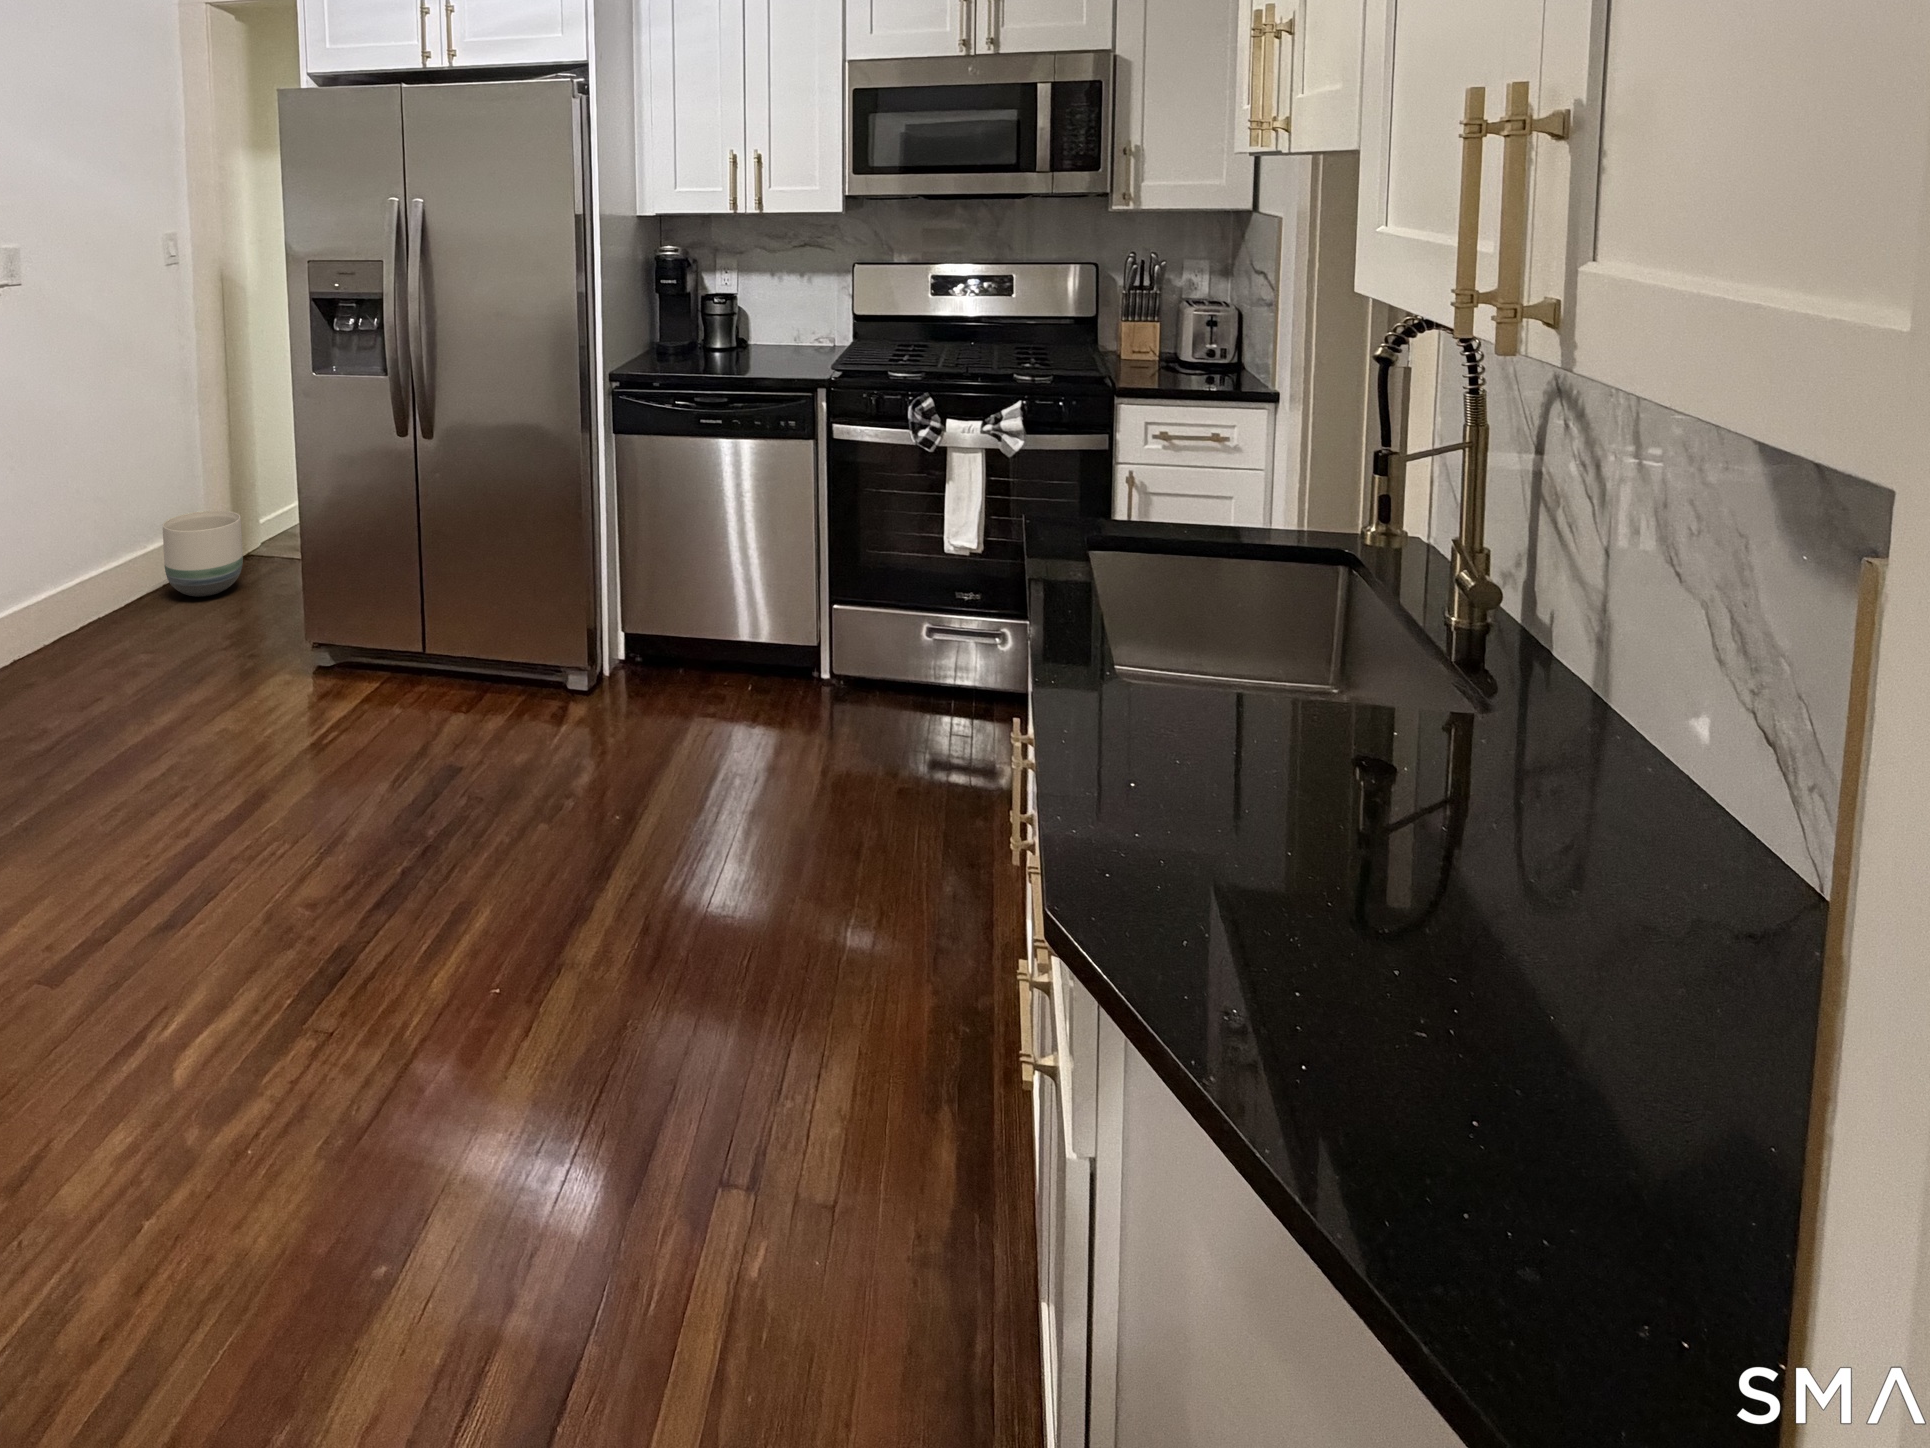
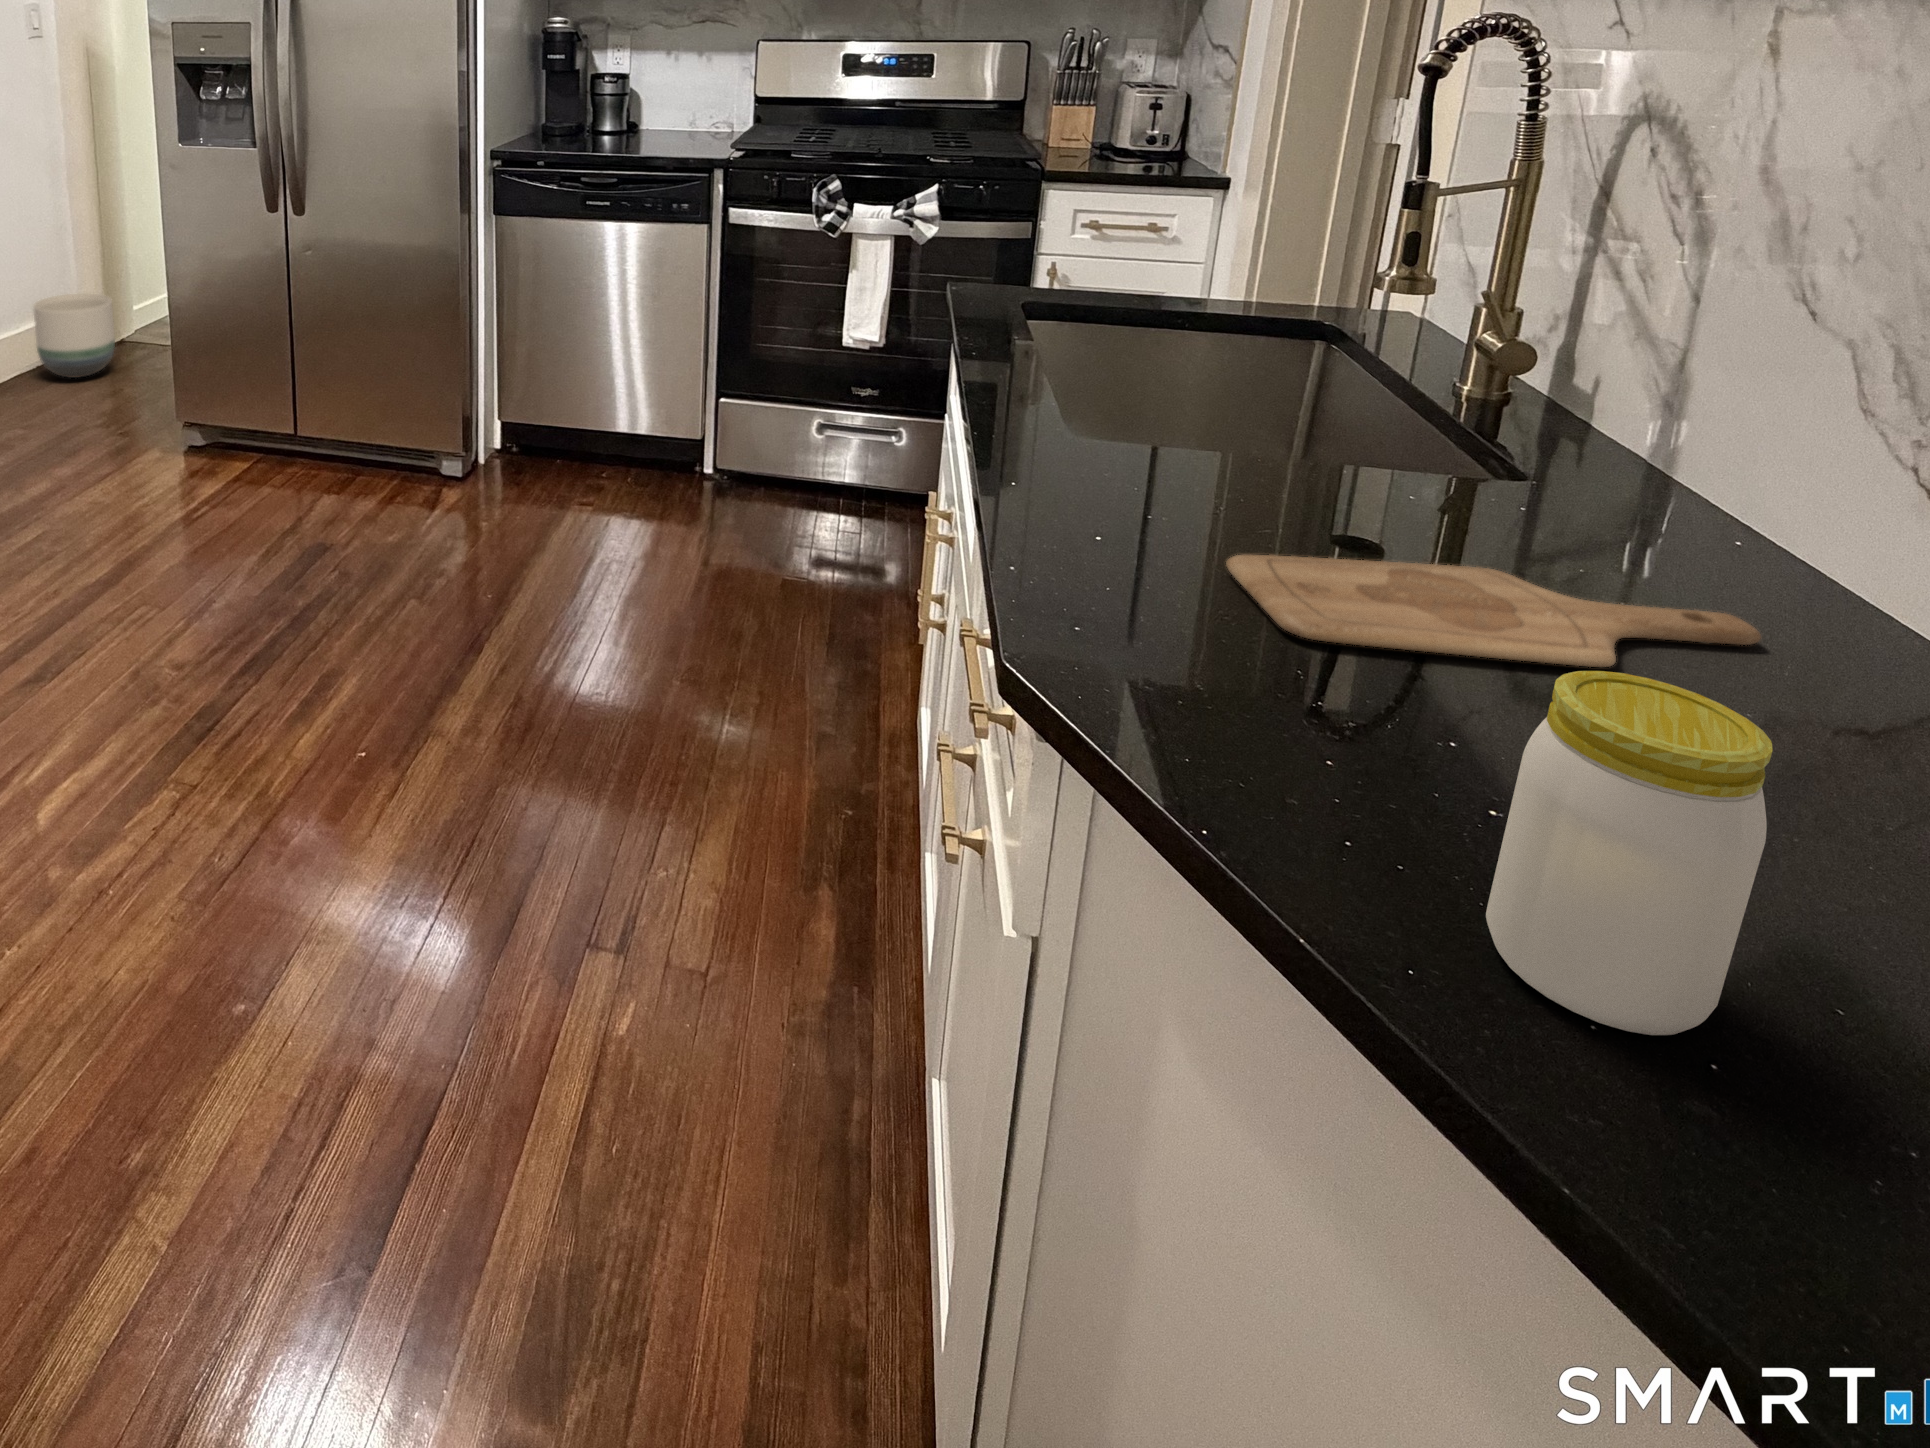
cutting board: none [1239,796,1658,893] -> present [1226,555,1761,667]
jar: none [1404,922,1574,1222] -> present [1486,671,1773,1035]

